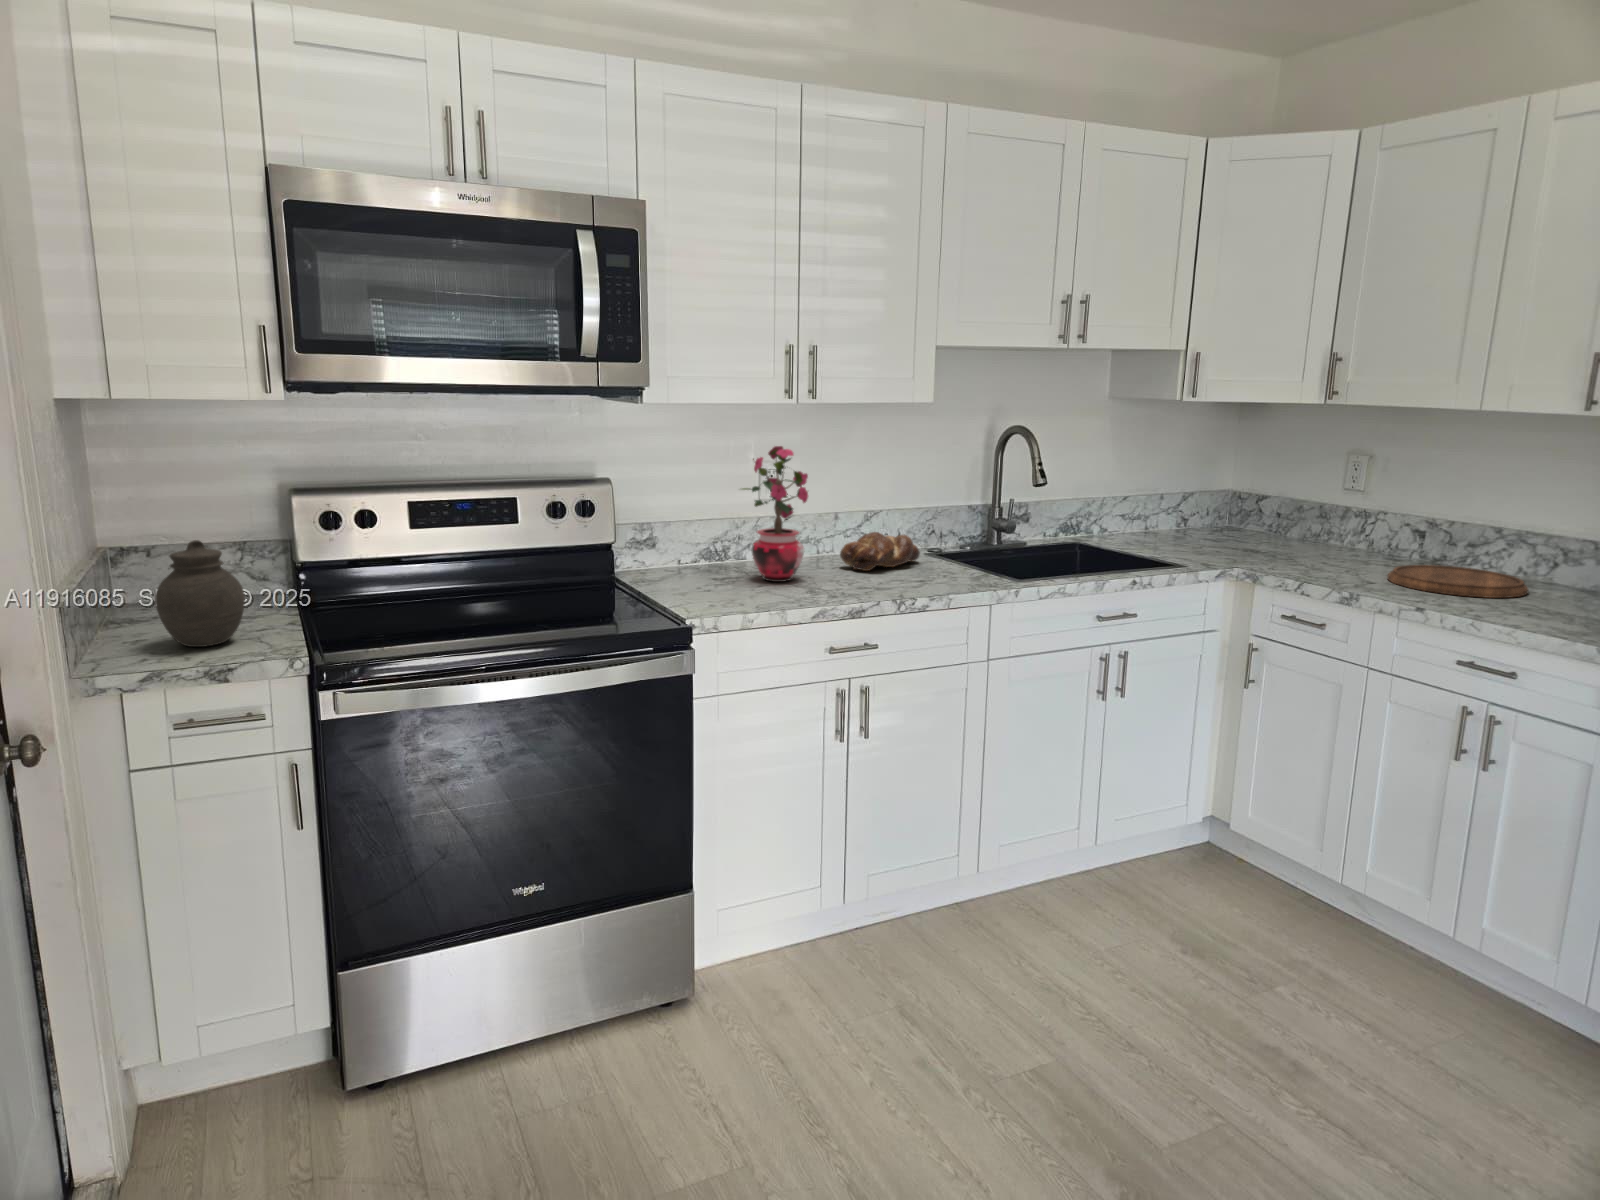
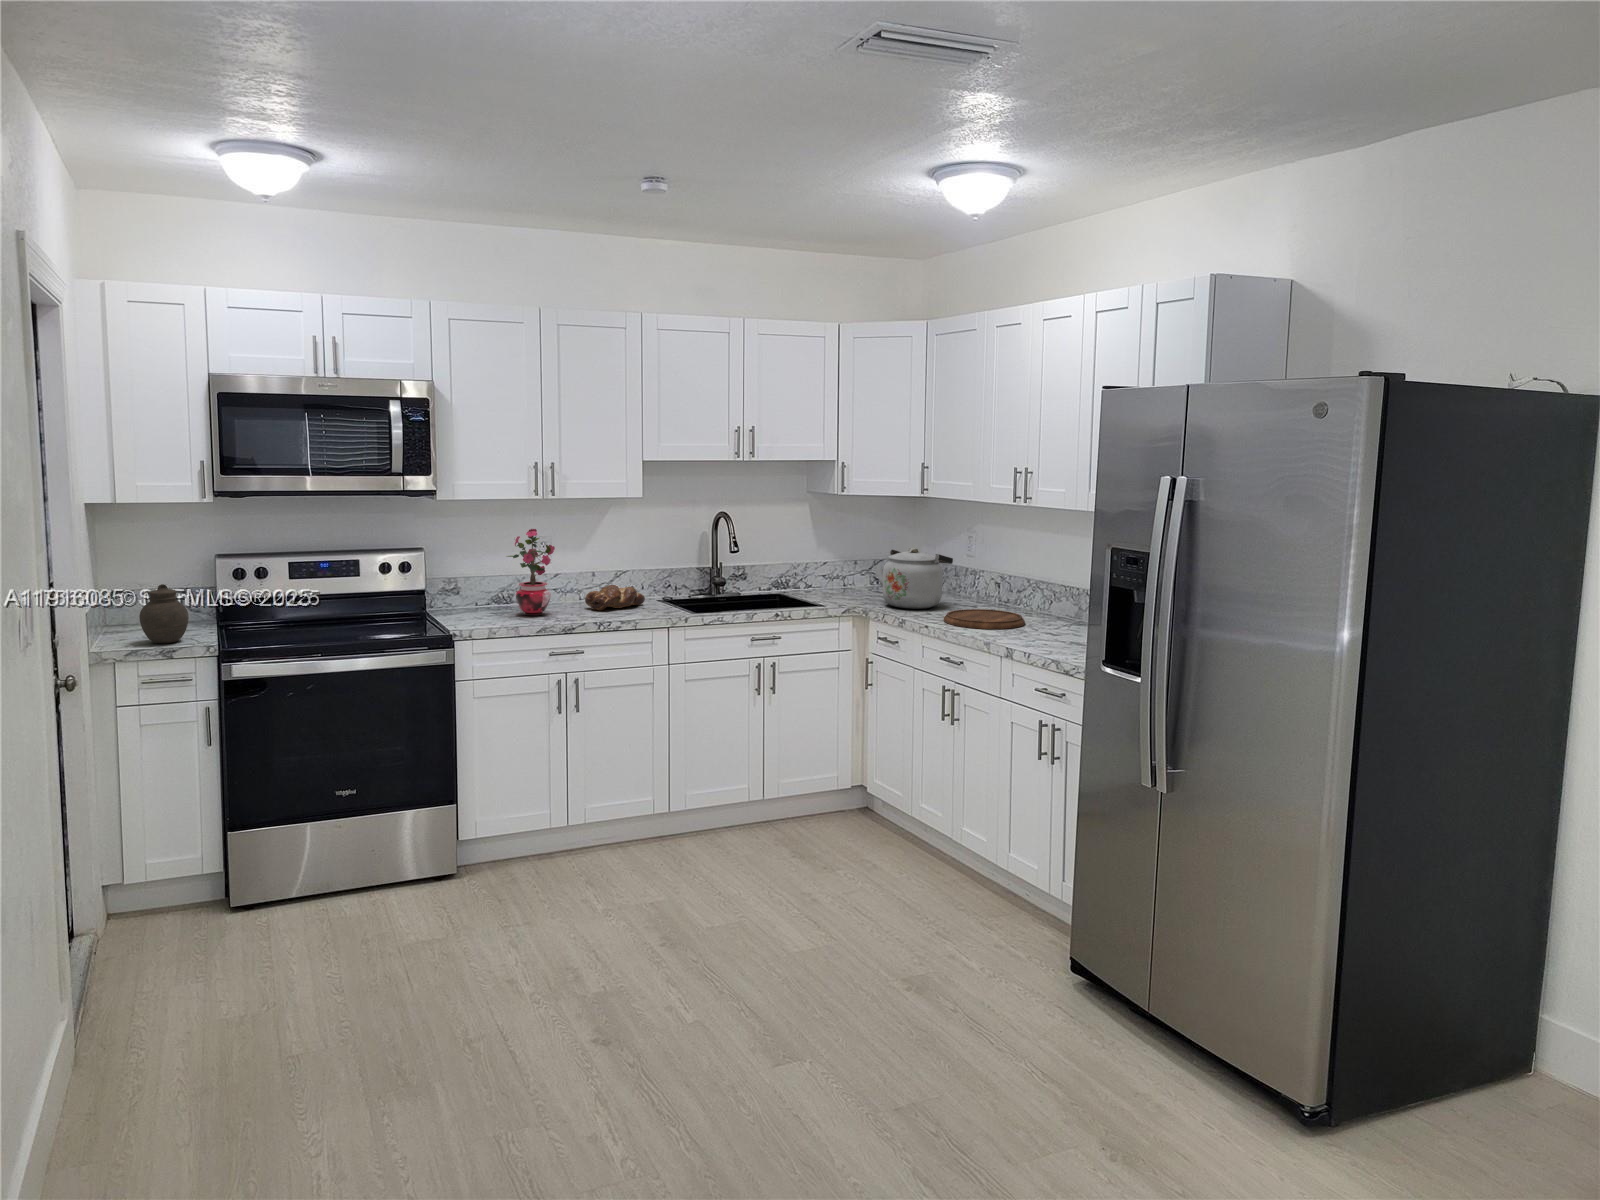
kettle: none [1235,475,1355,564] -> present [876,548,953,609]

